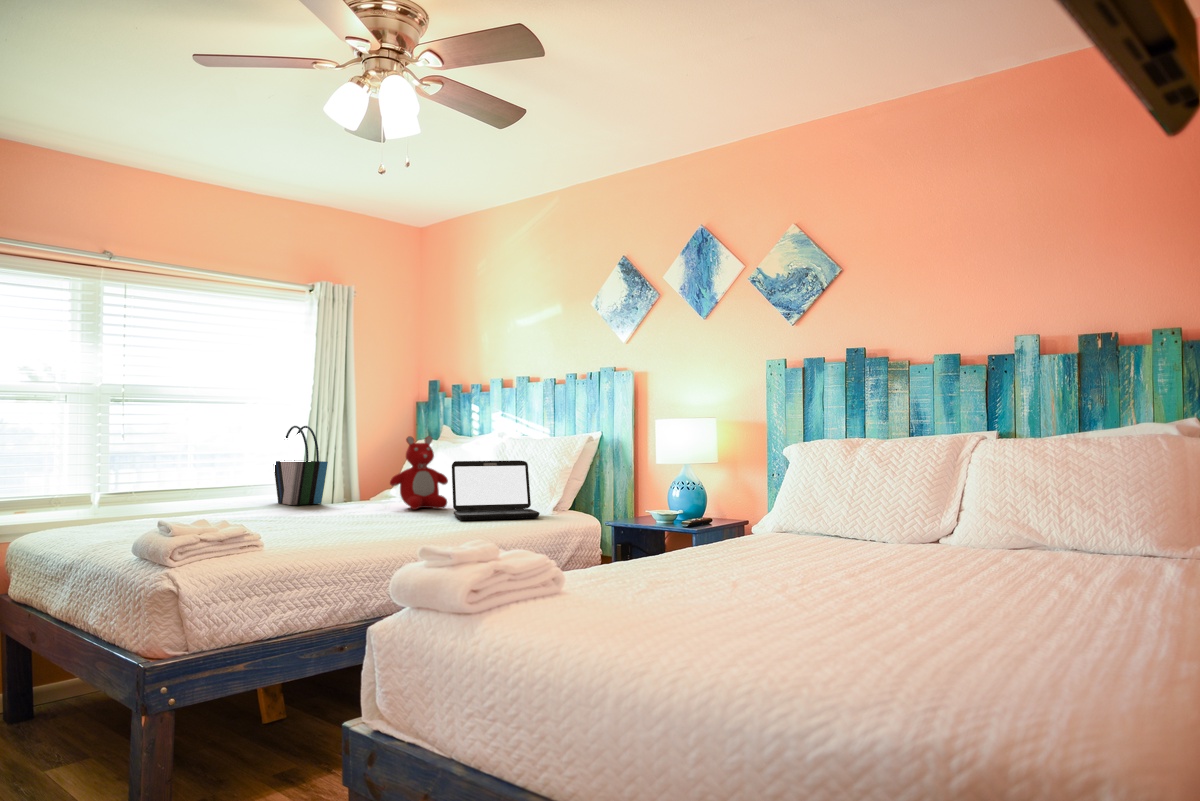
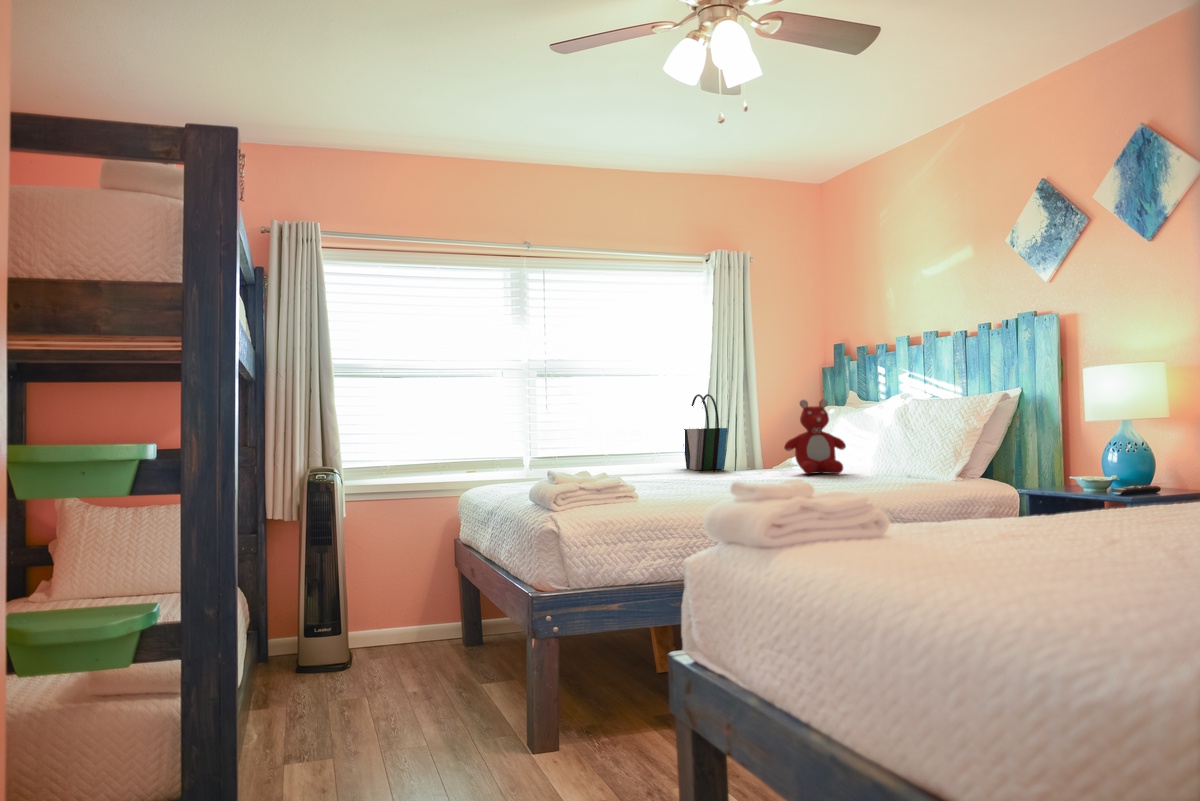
laptop: present [452,460,540,520] -> none [842,421,938,483]

